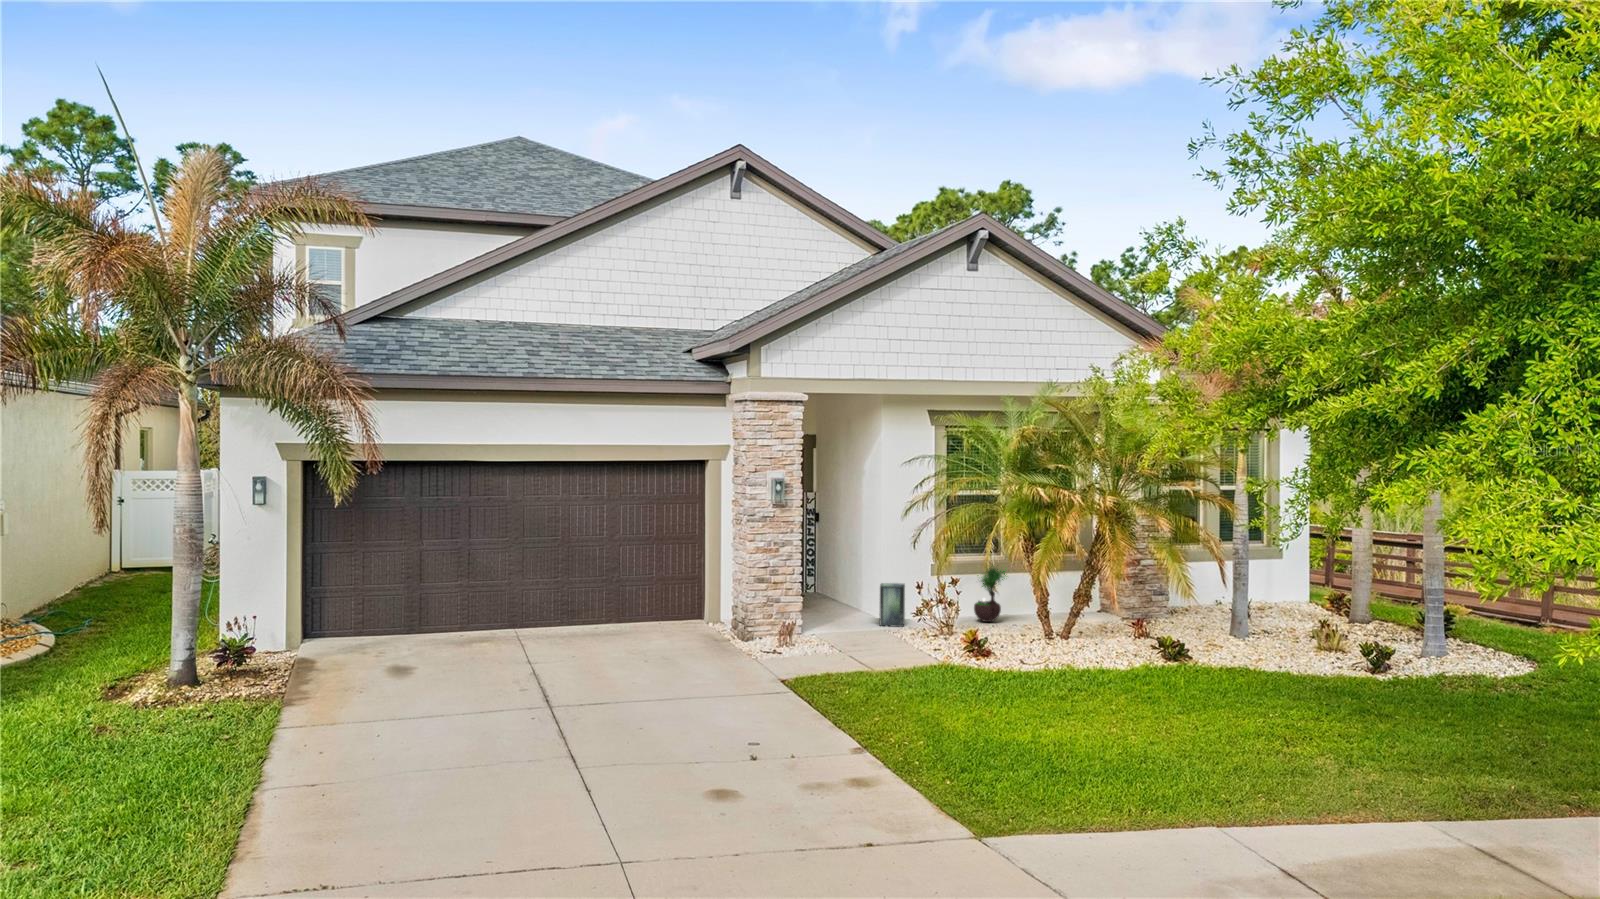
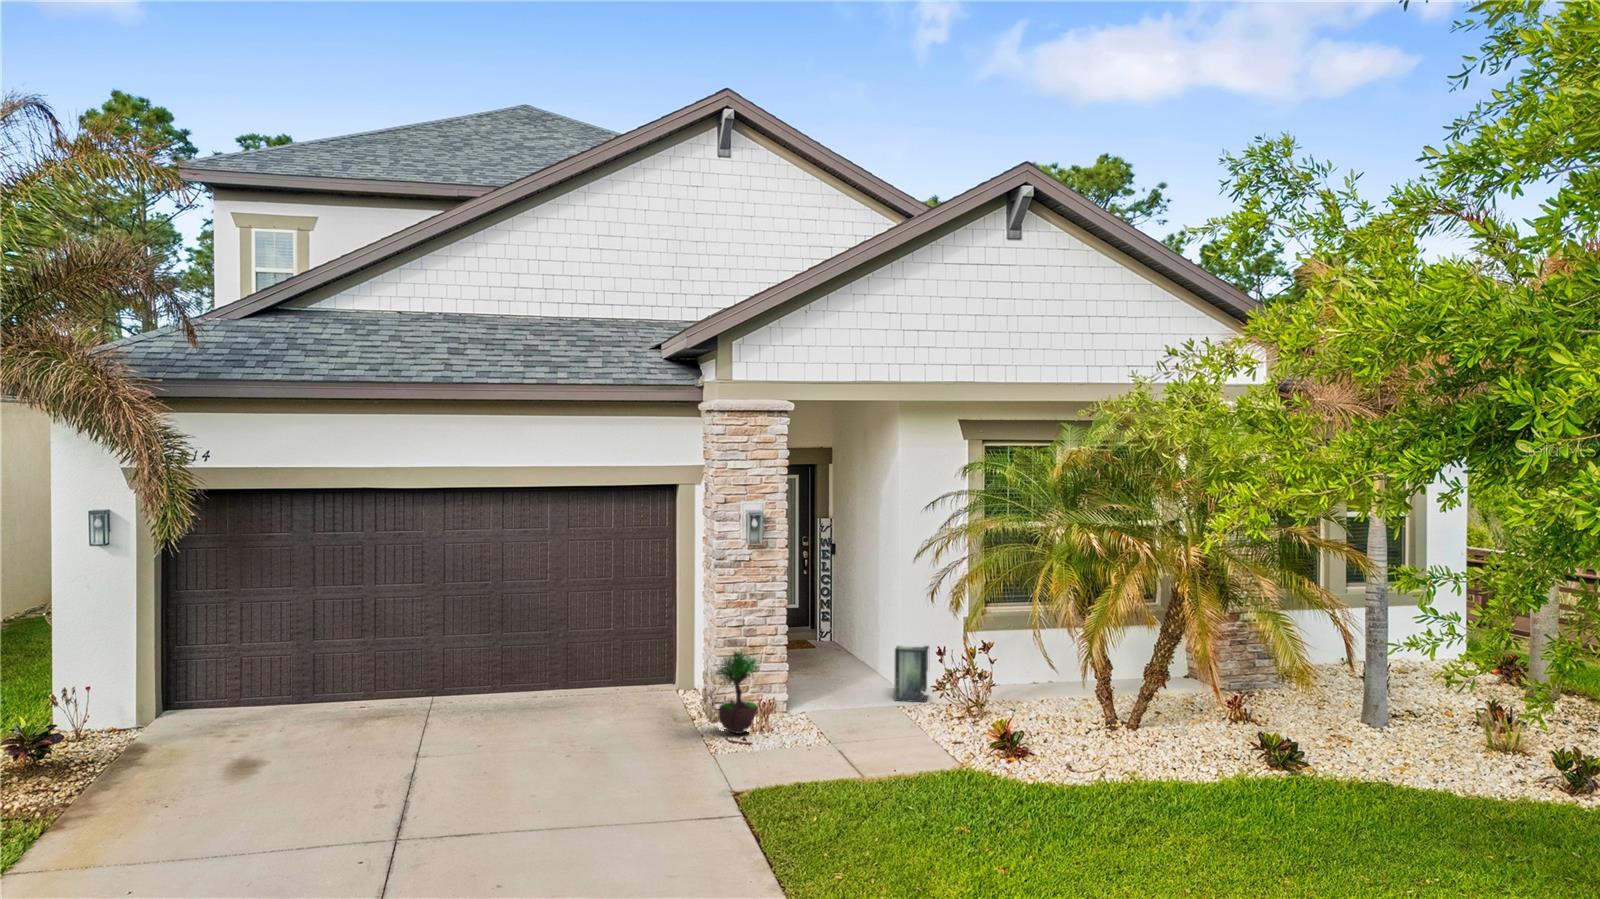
potted tree: present [974,566,1007,622] -> present [715,649,761,733]

